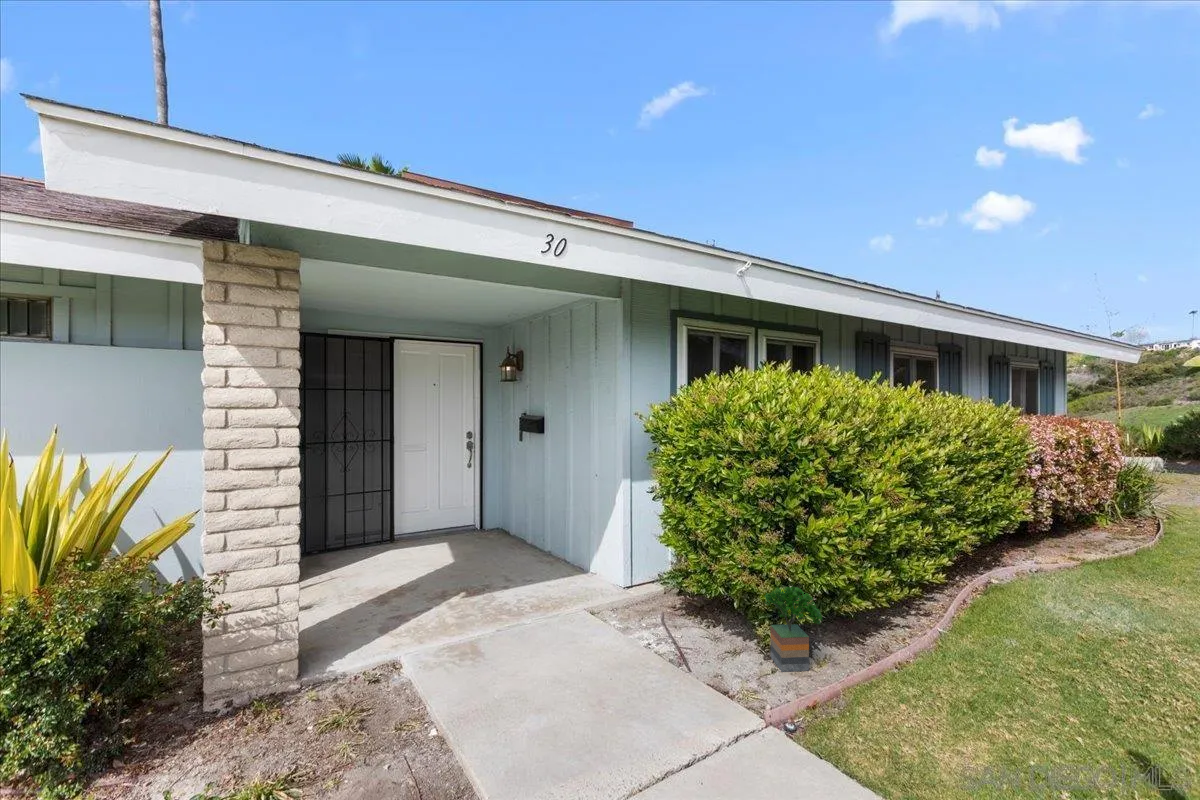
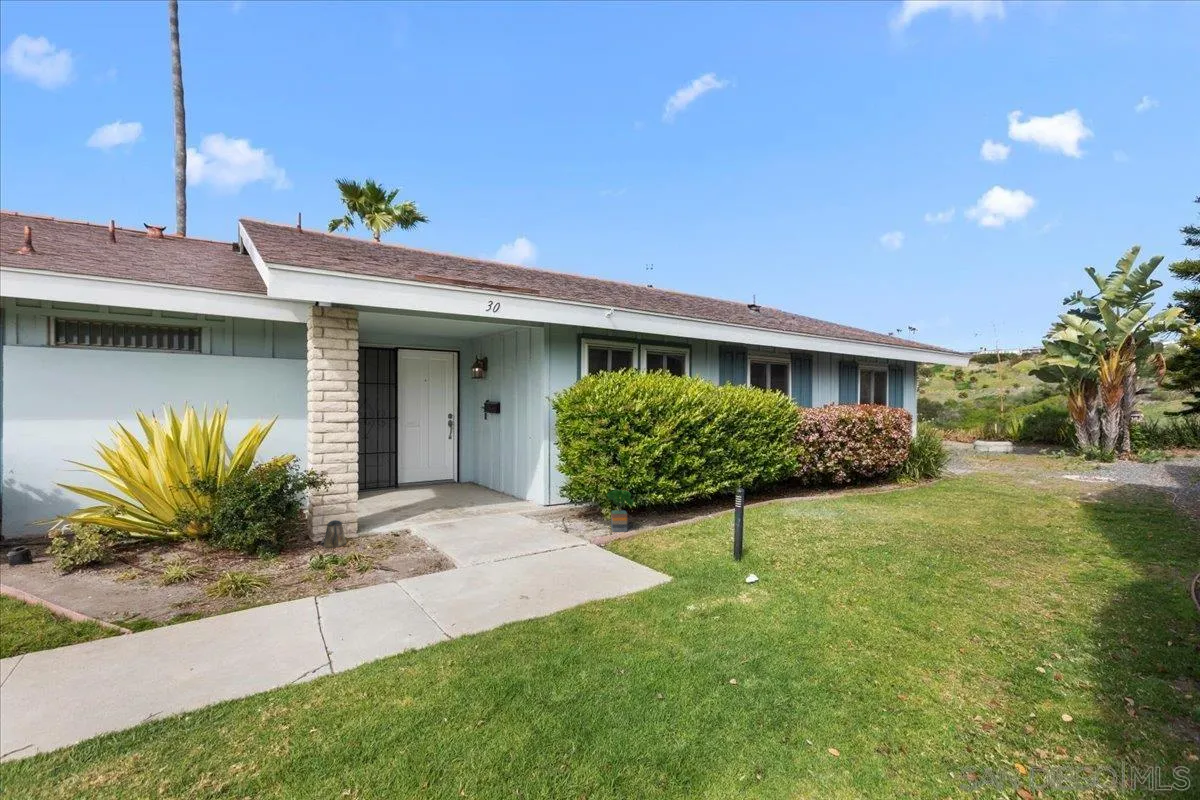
watering can: none [219,663,270,733] -> present [323,520,347,548]

